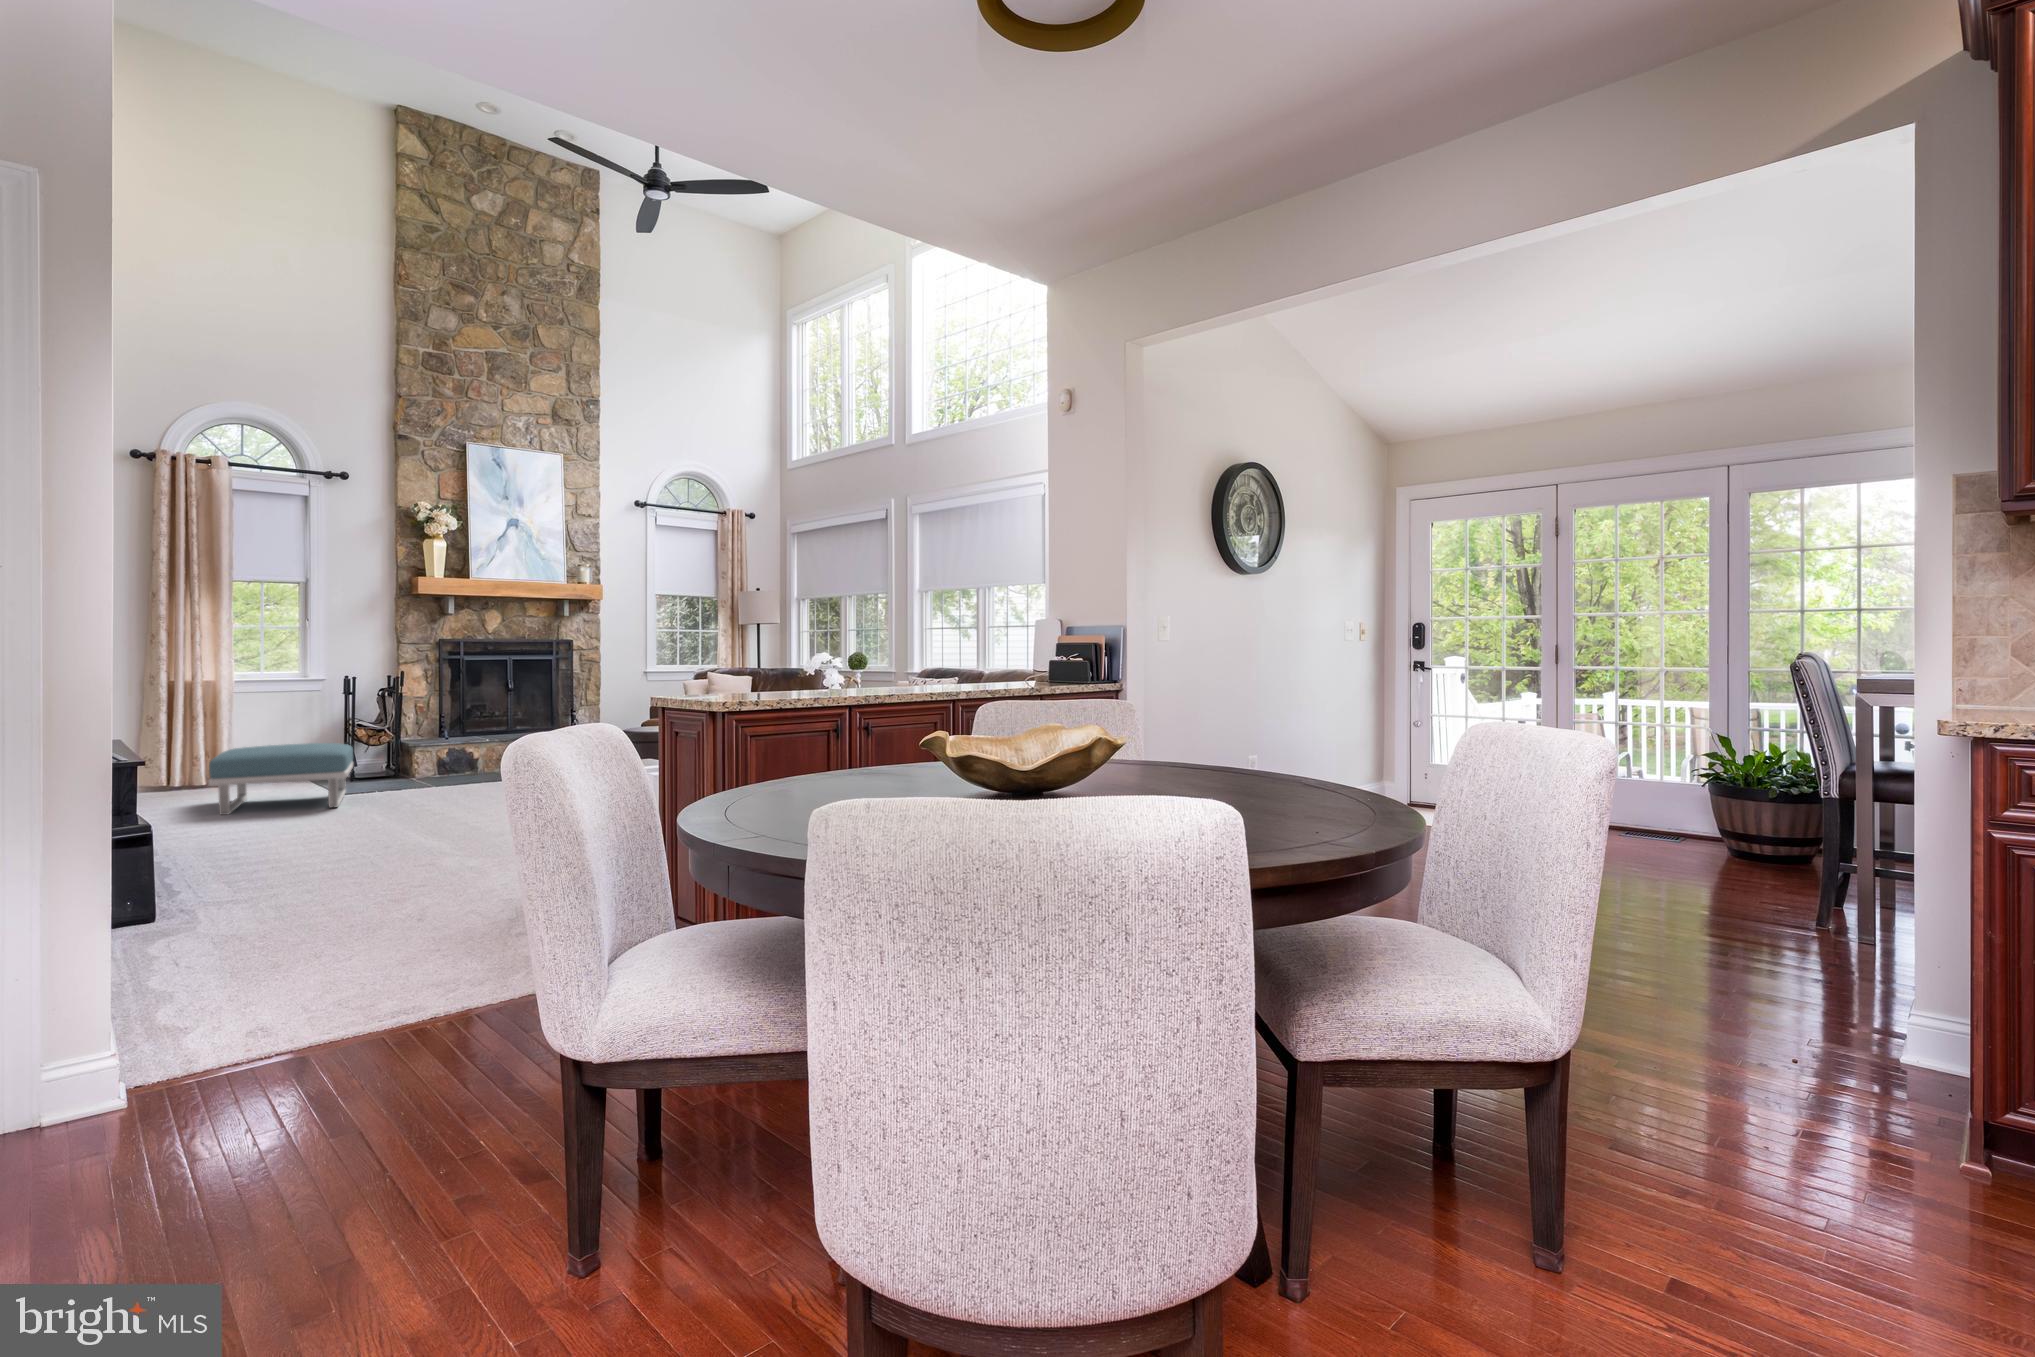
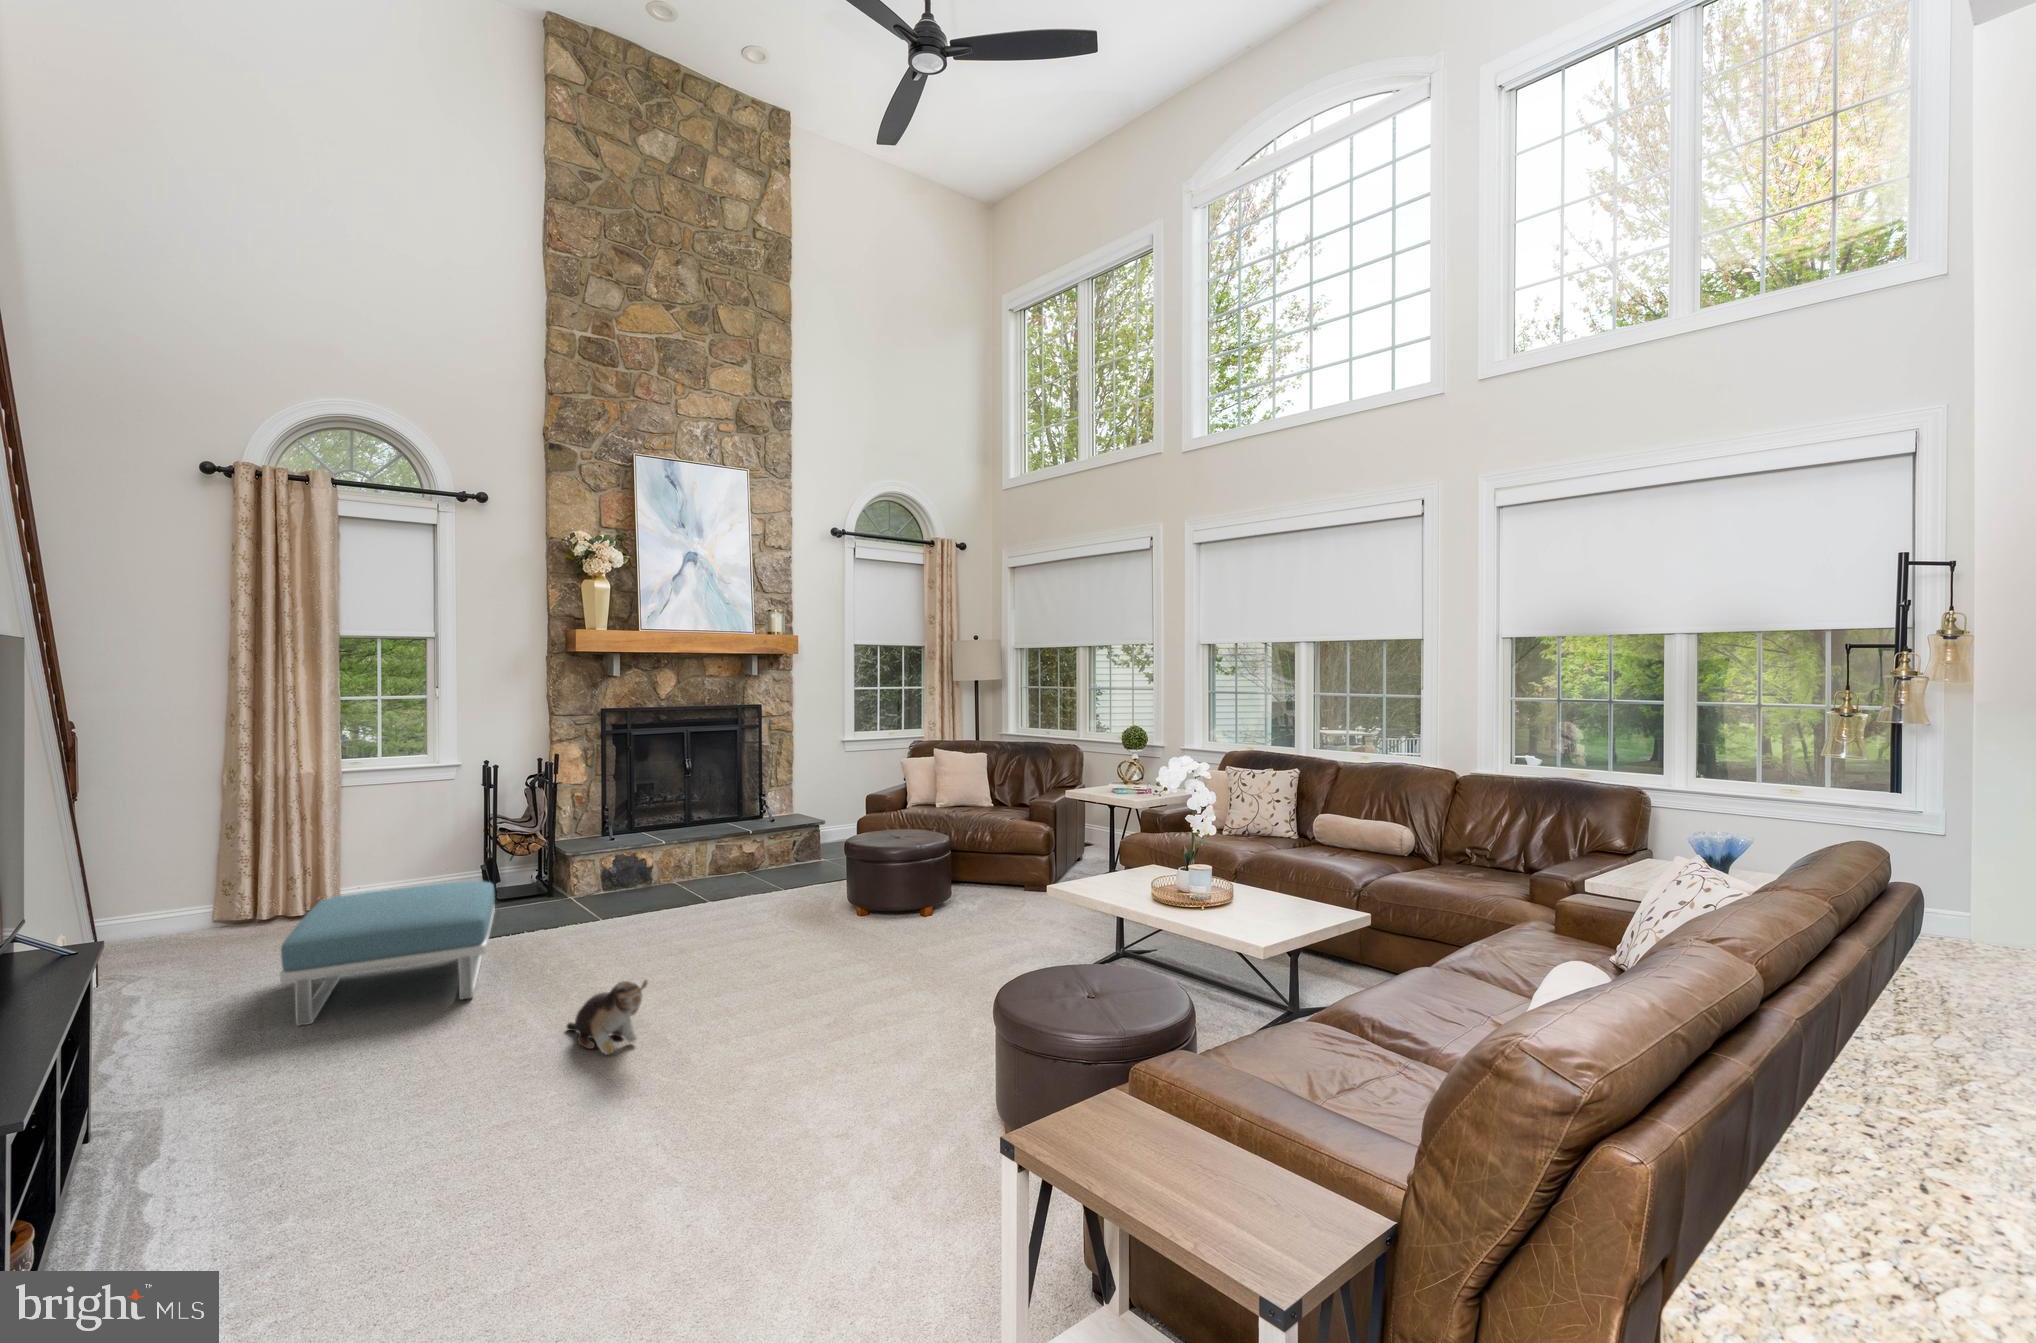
plush toy: none [401,775,452,822] -> present [567,980,647,1055]

